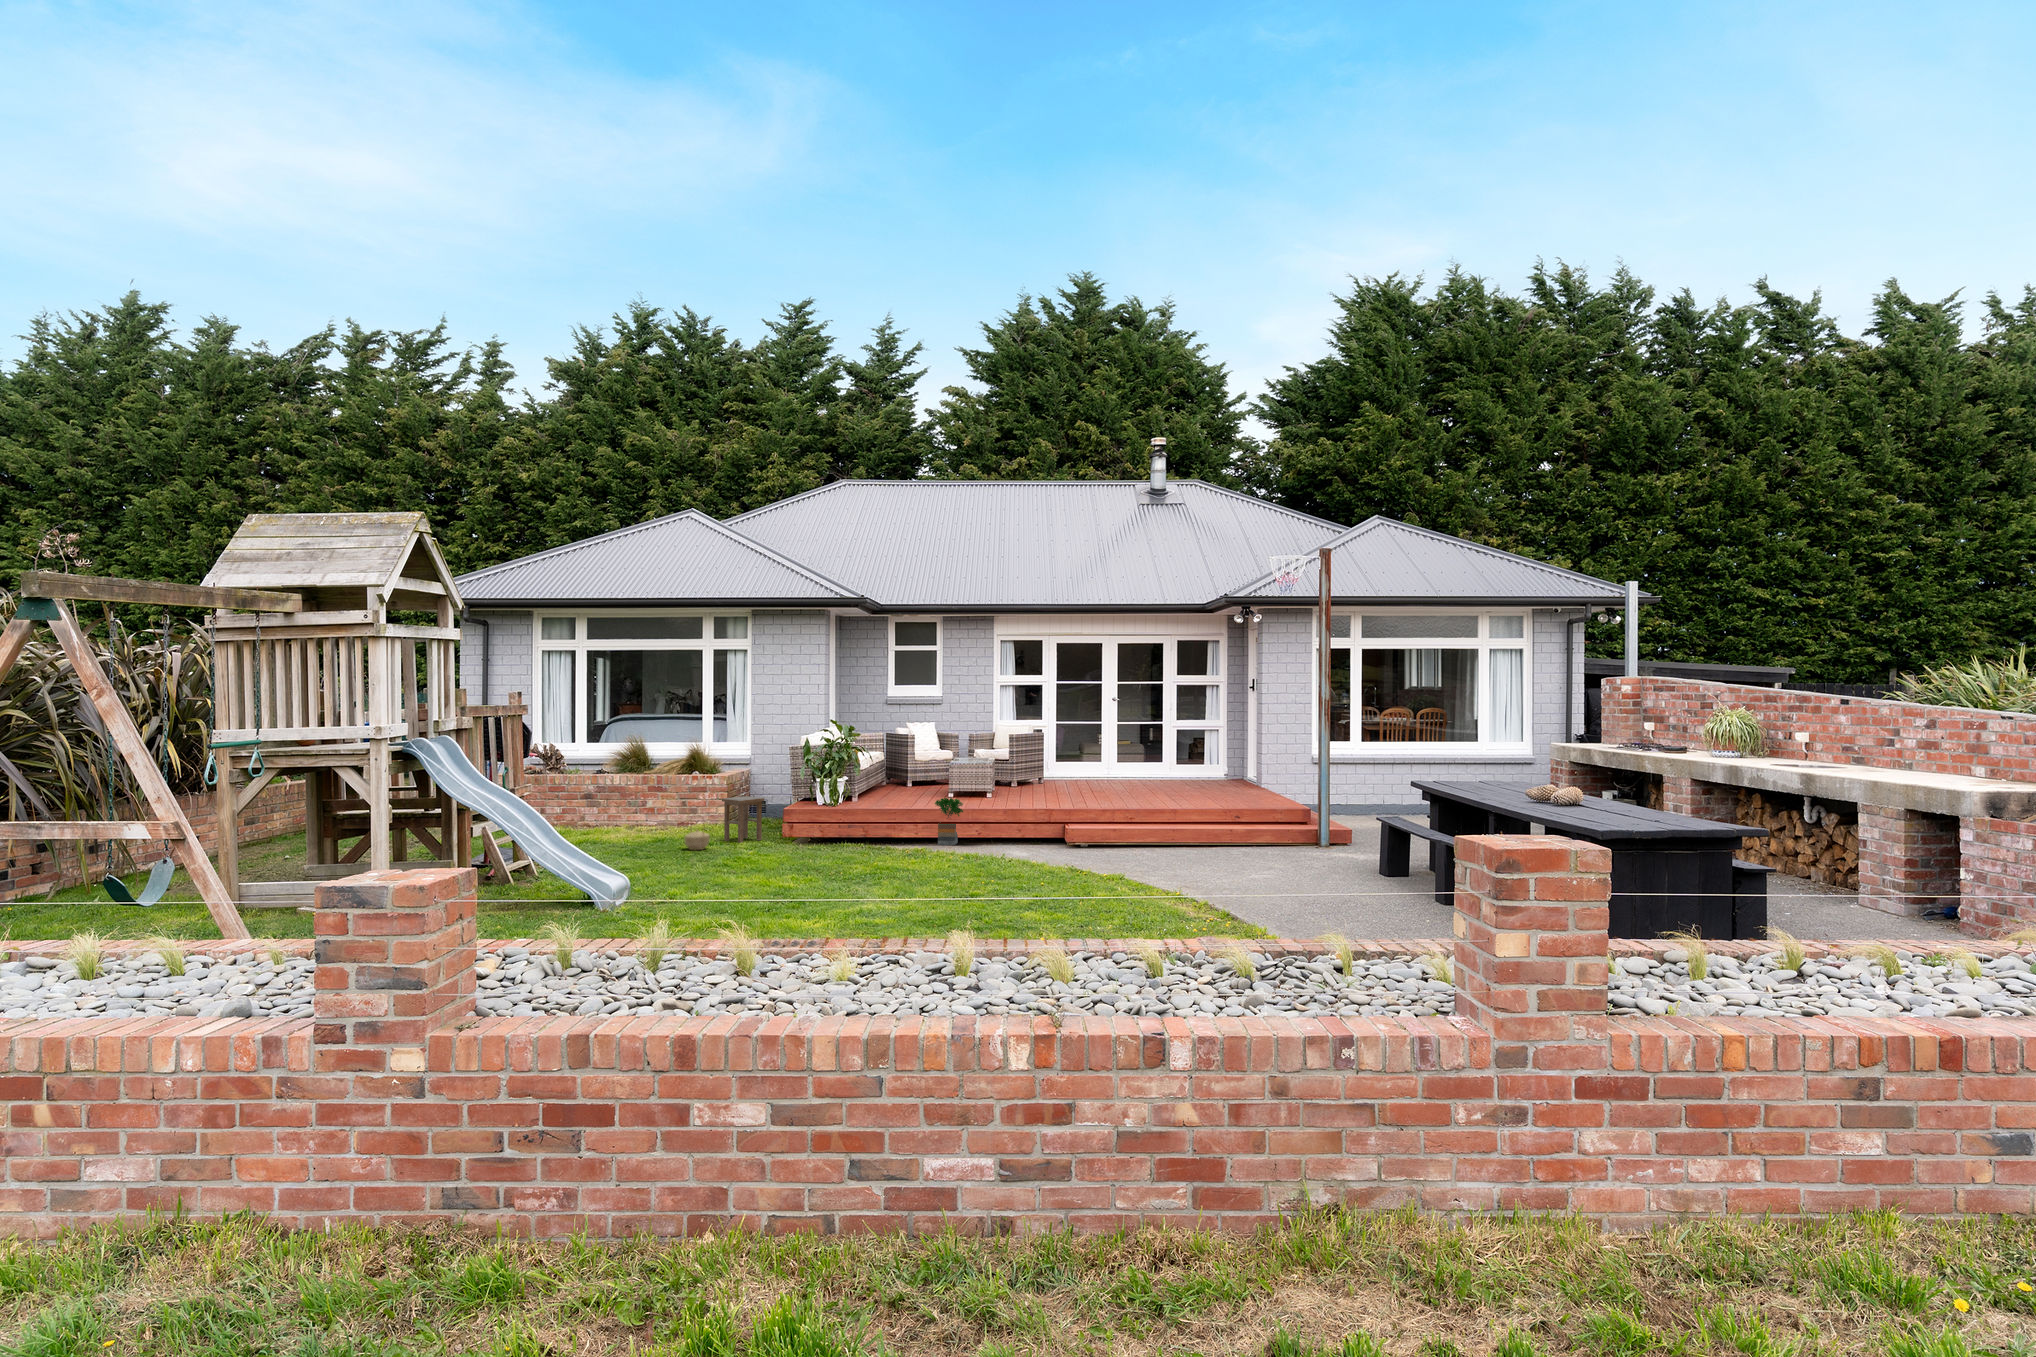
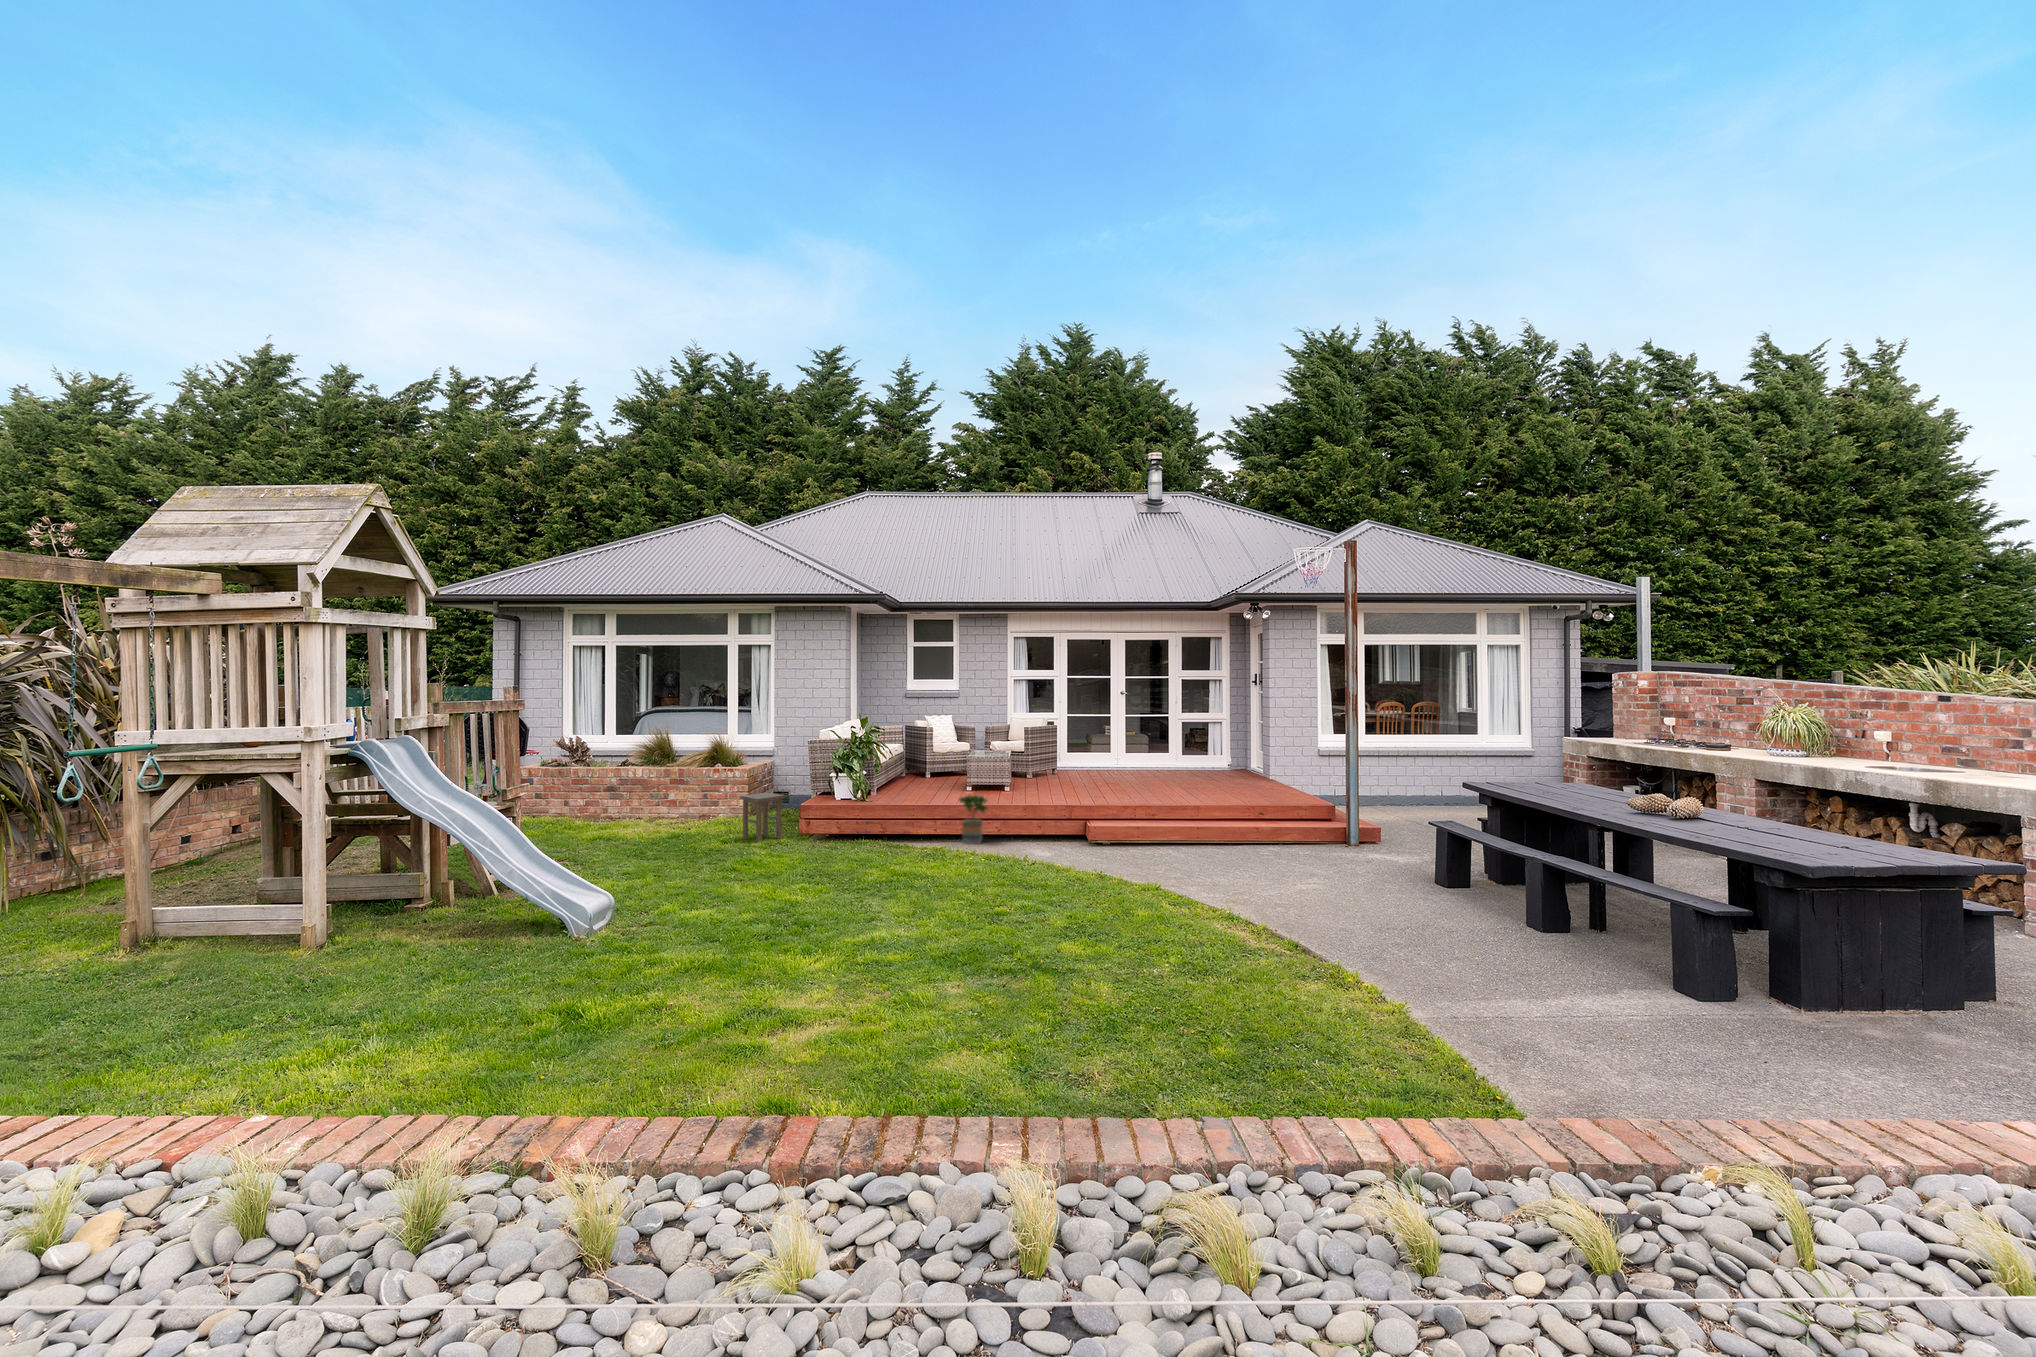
basket: present [684,815,710,850] -> none [696,815,724,854]

